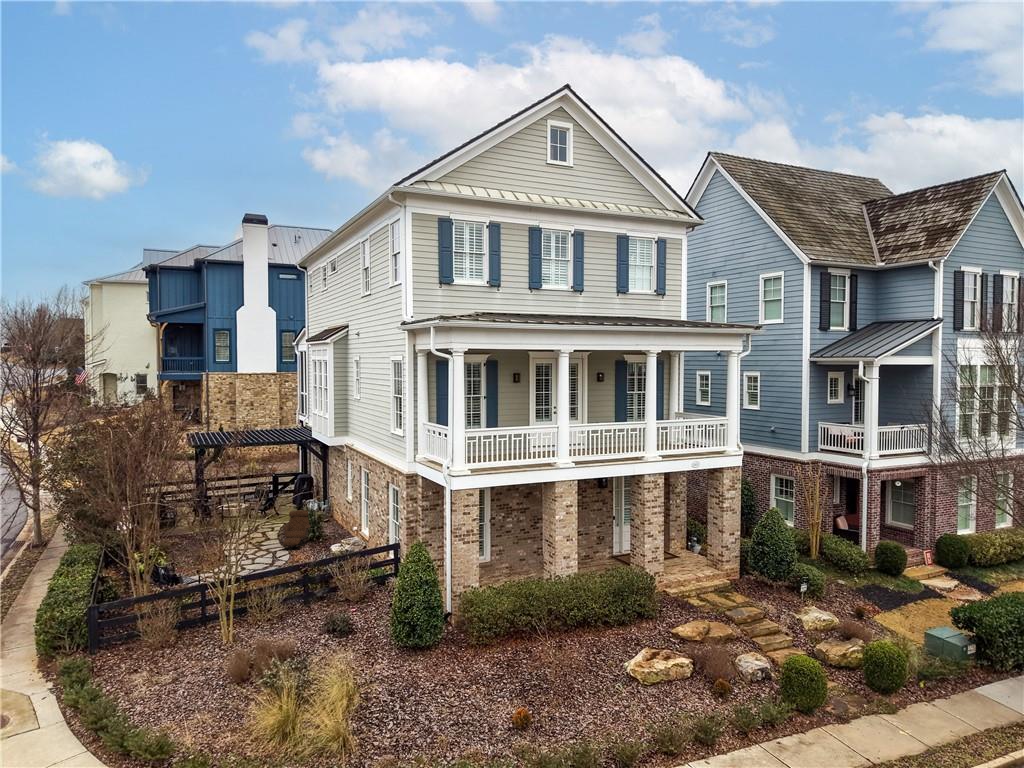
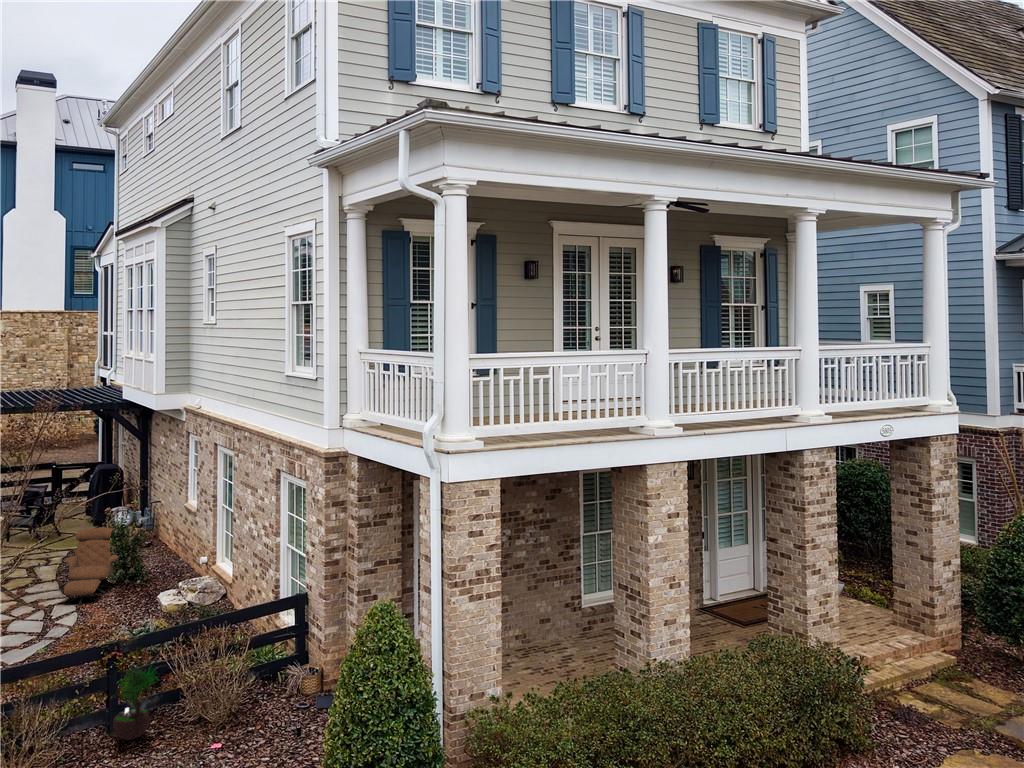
potted tree: none [309,570,329,604] -> present [113,670,156,740]

